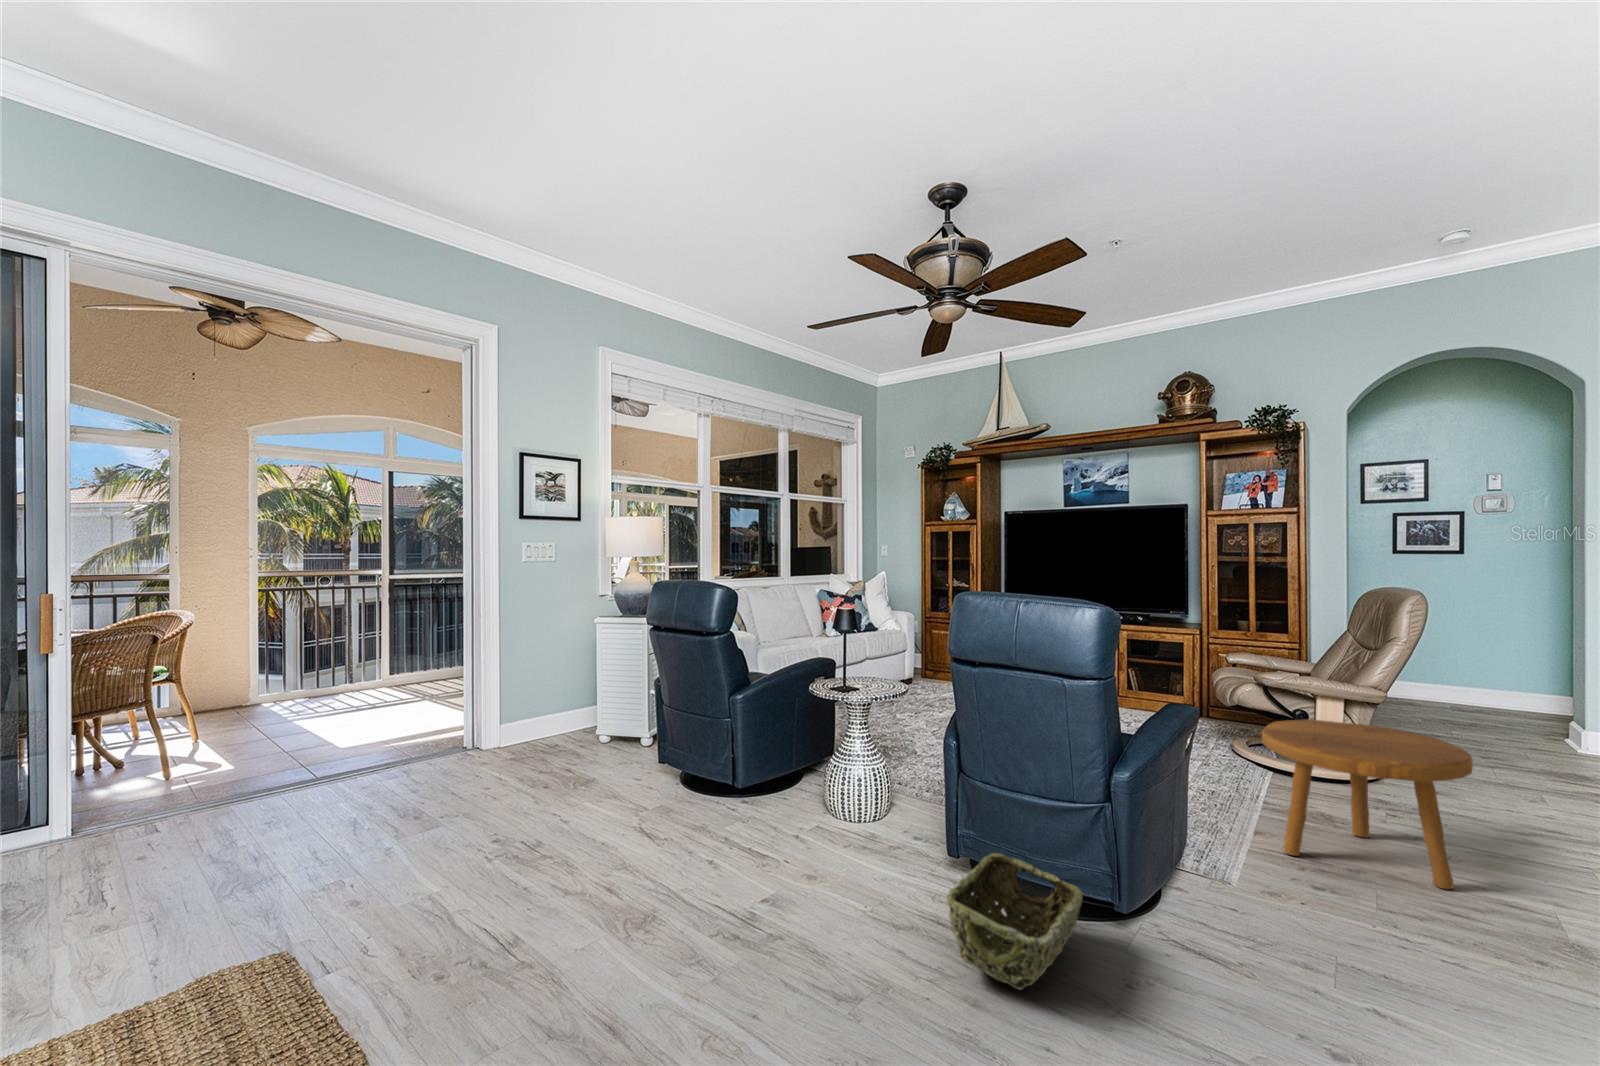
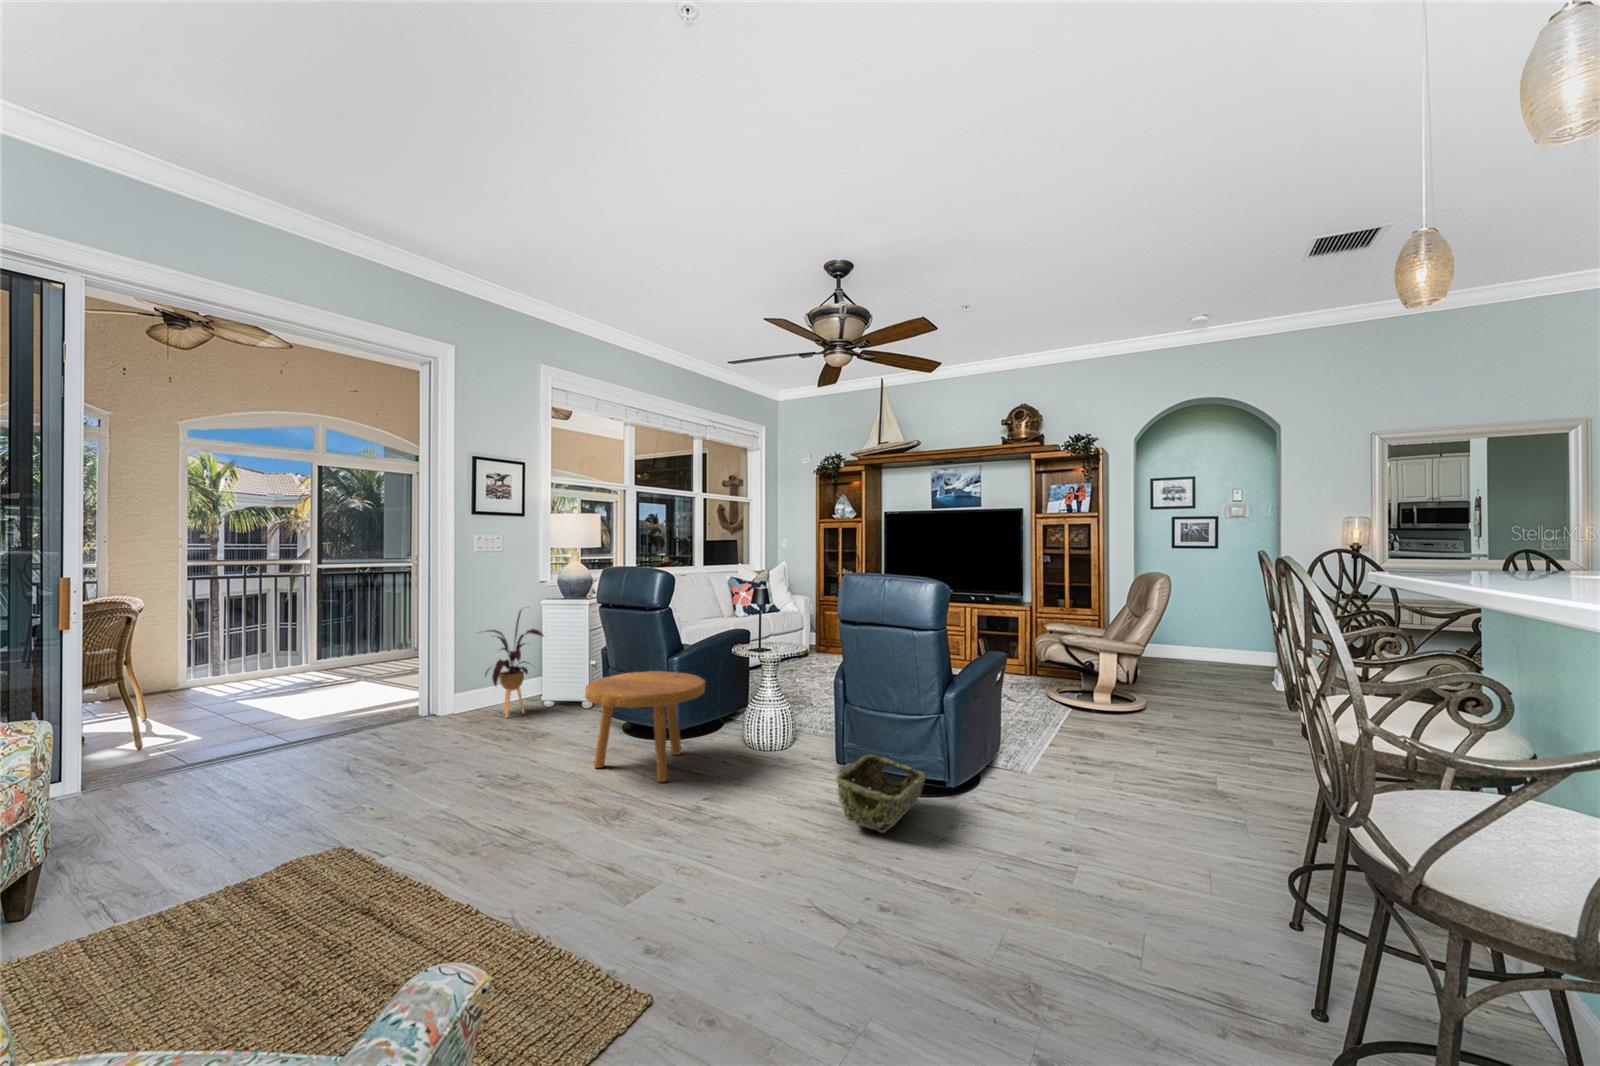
house plant: none [520,626,594,756] -> present [485,611,543,717]
footstool: present [1262,719,1473,889] -> present [585,671,706,782]

